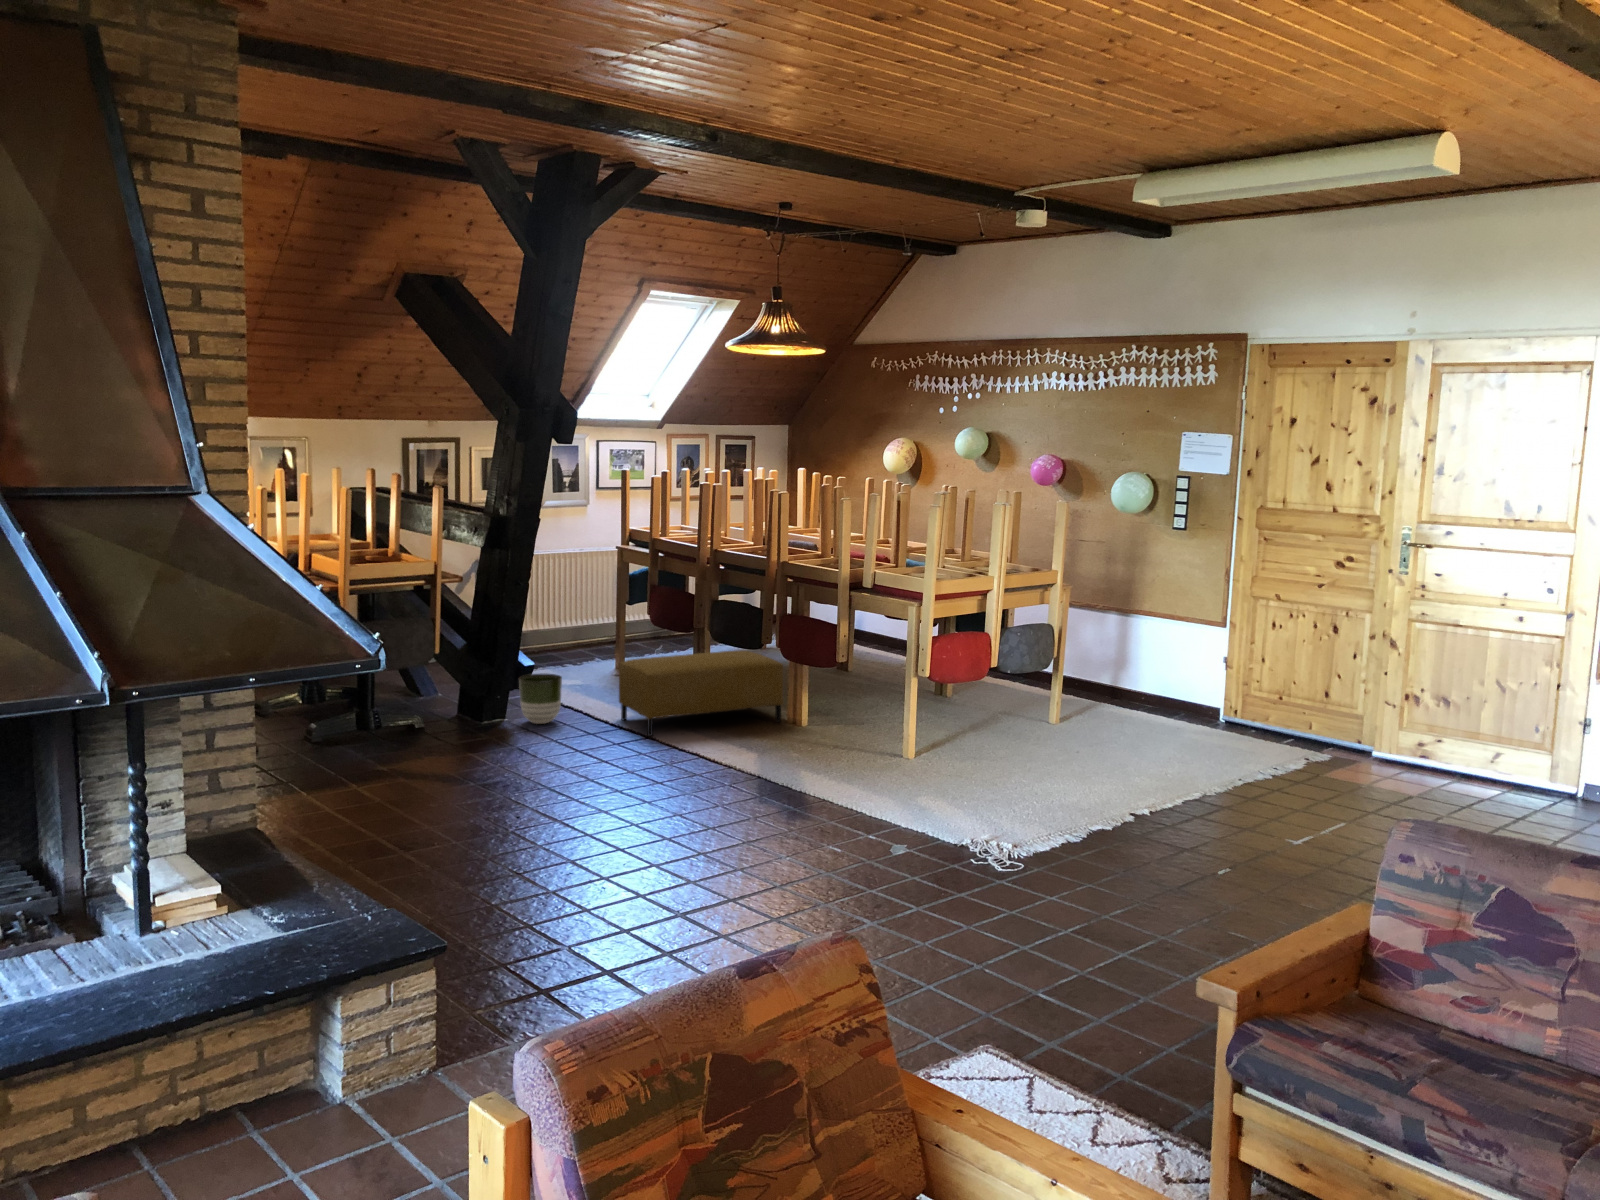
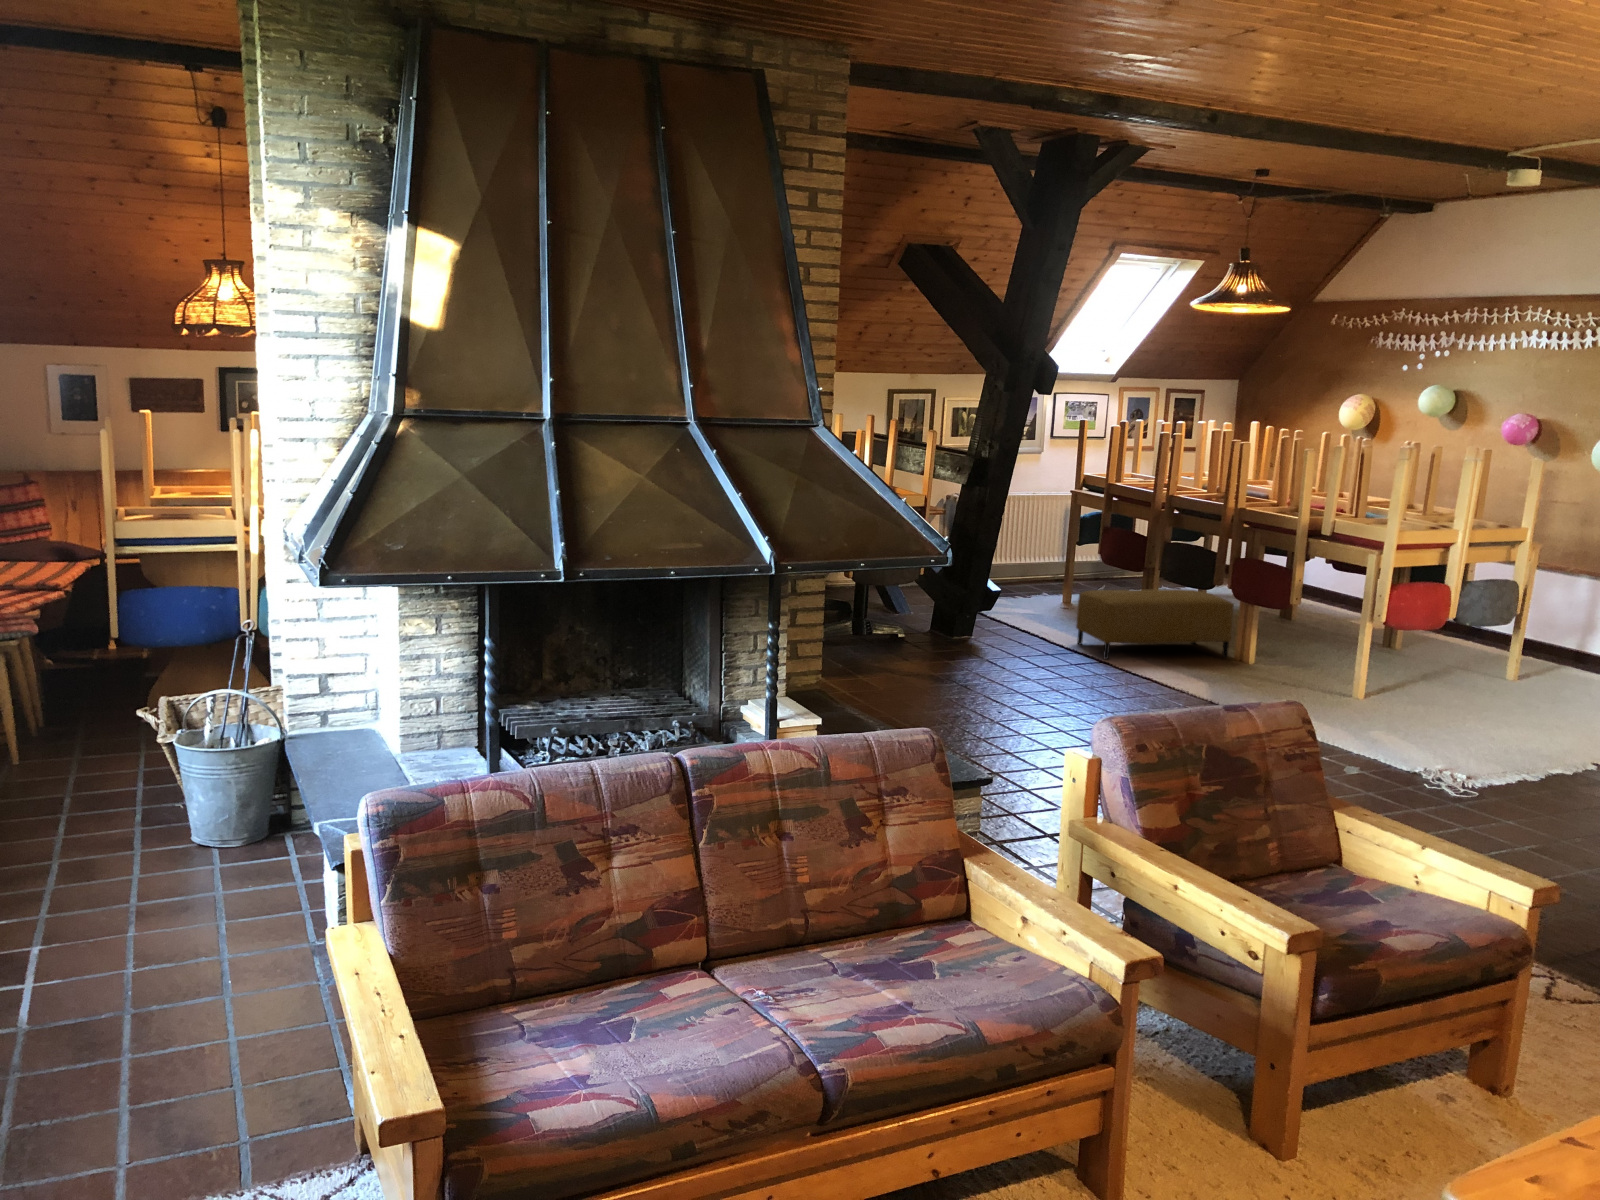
planter: present [519,674,562,724] -> none [990,598,1028,642]

